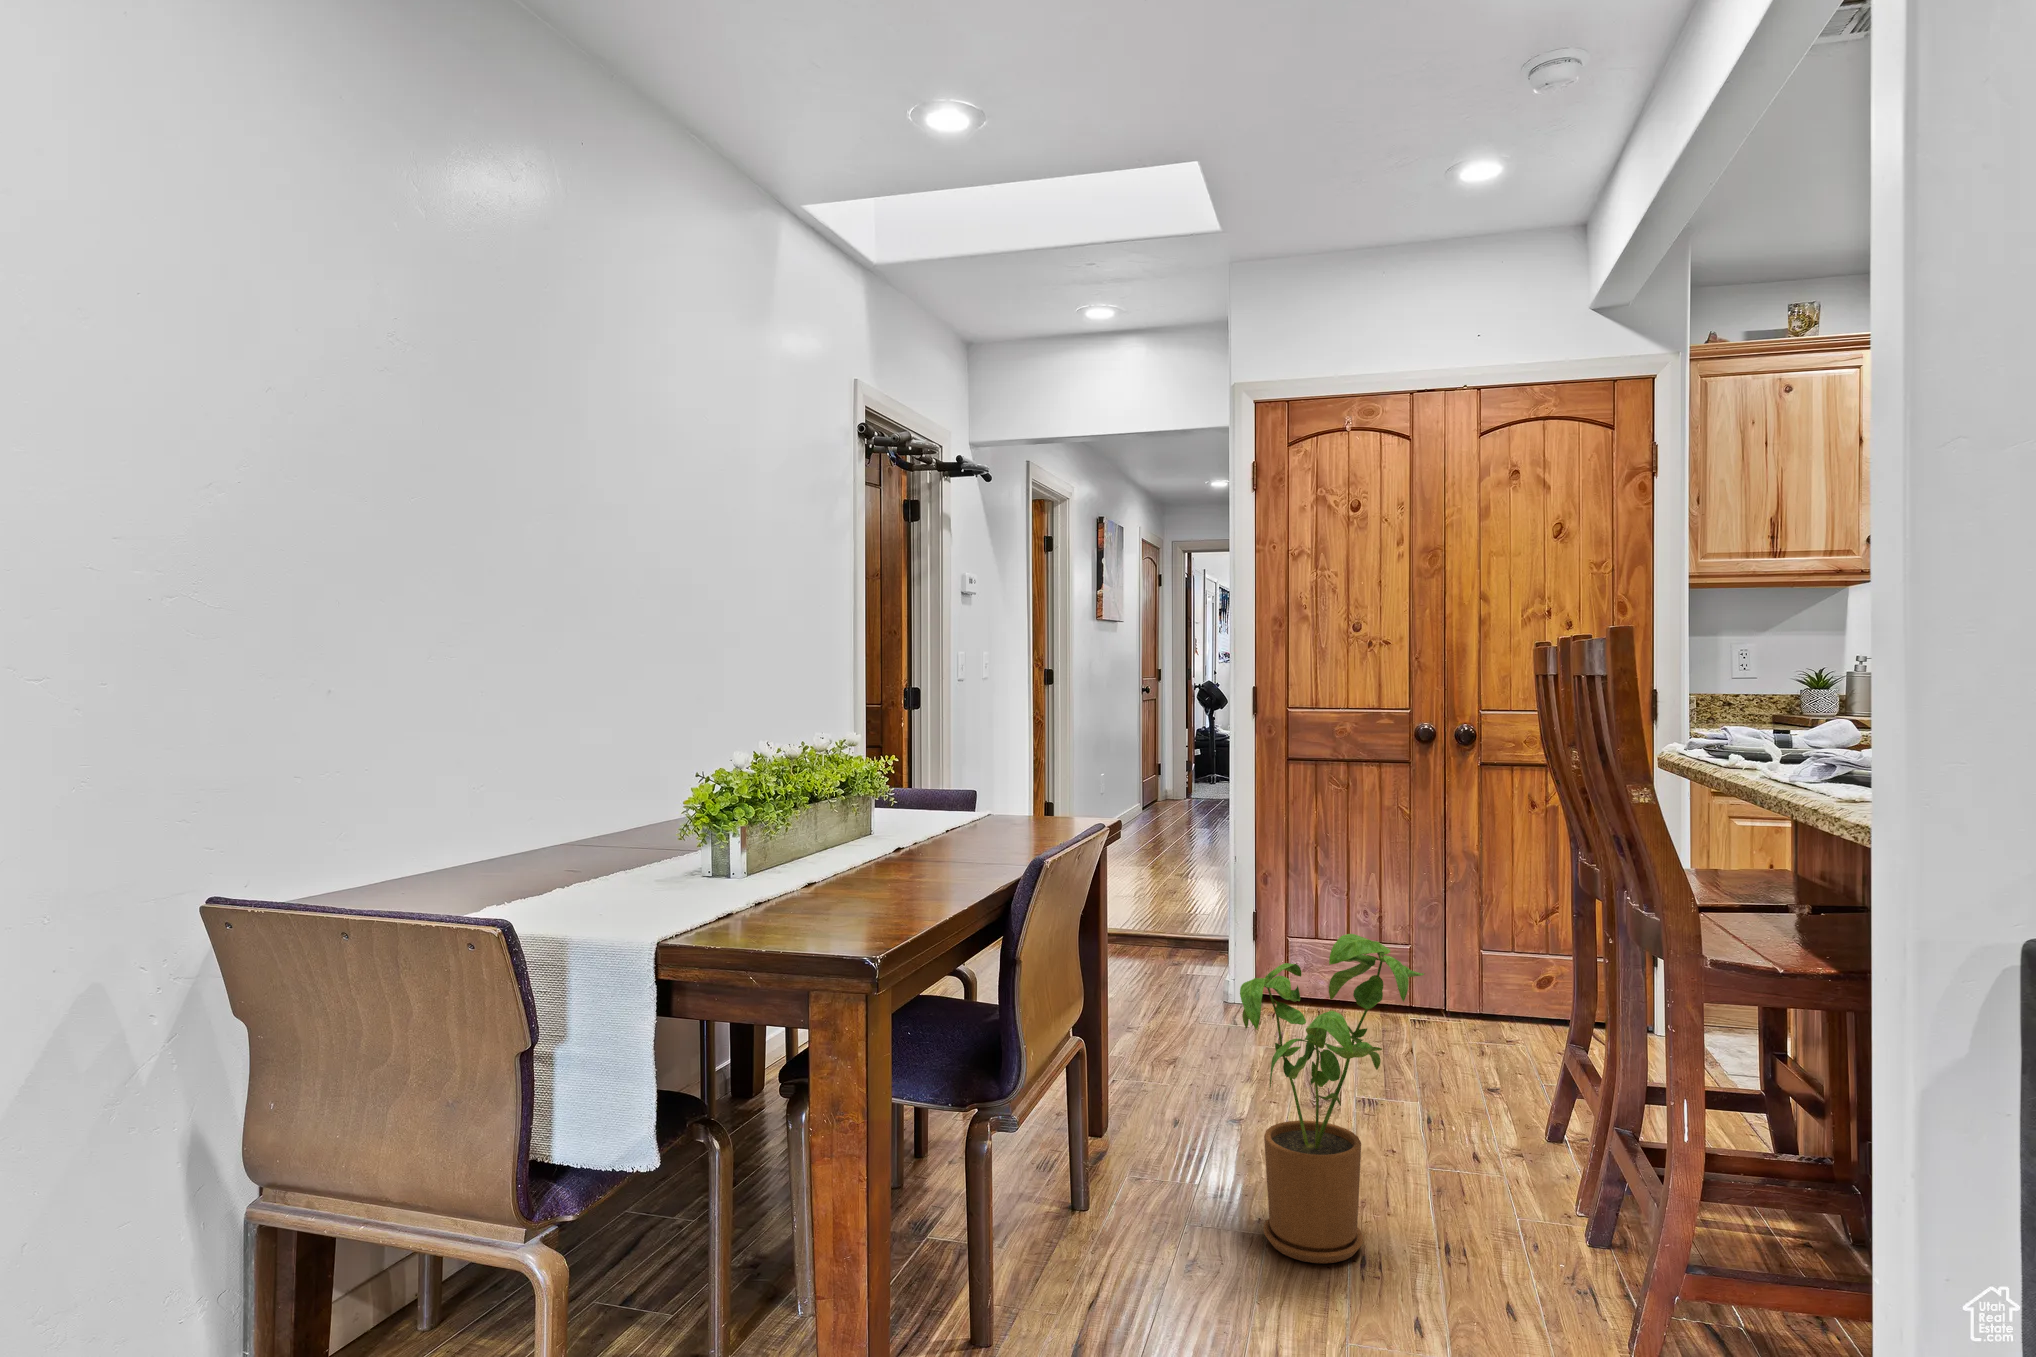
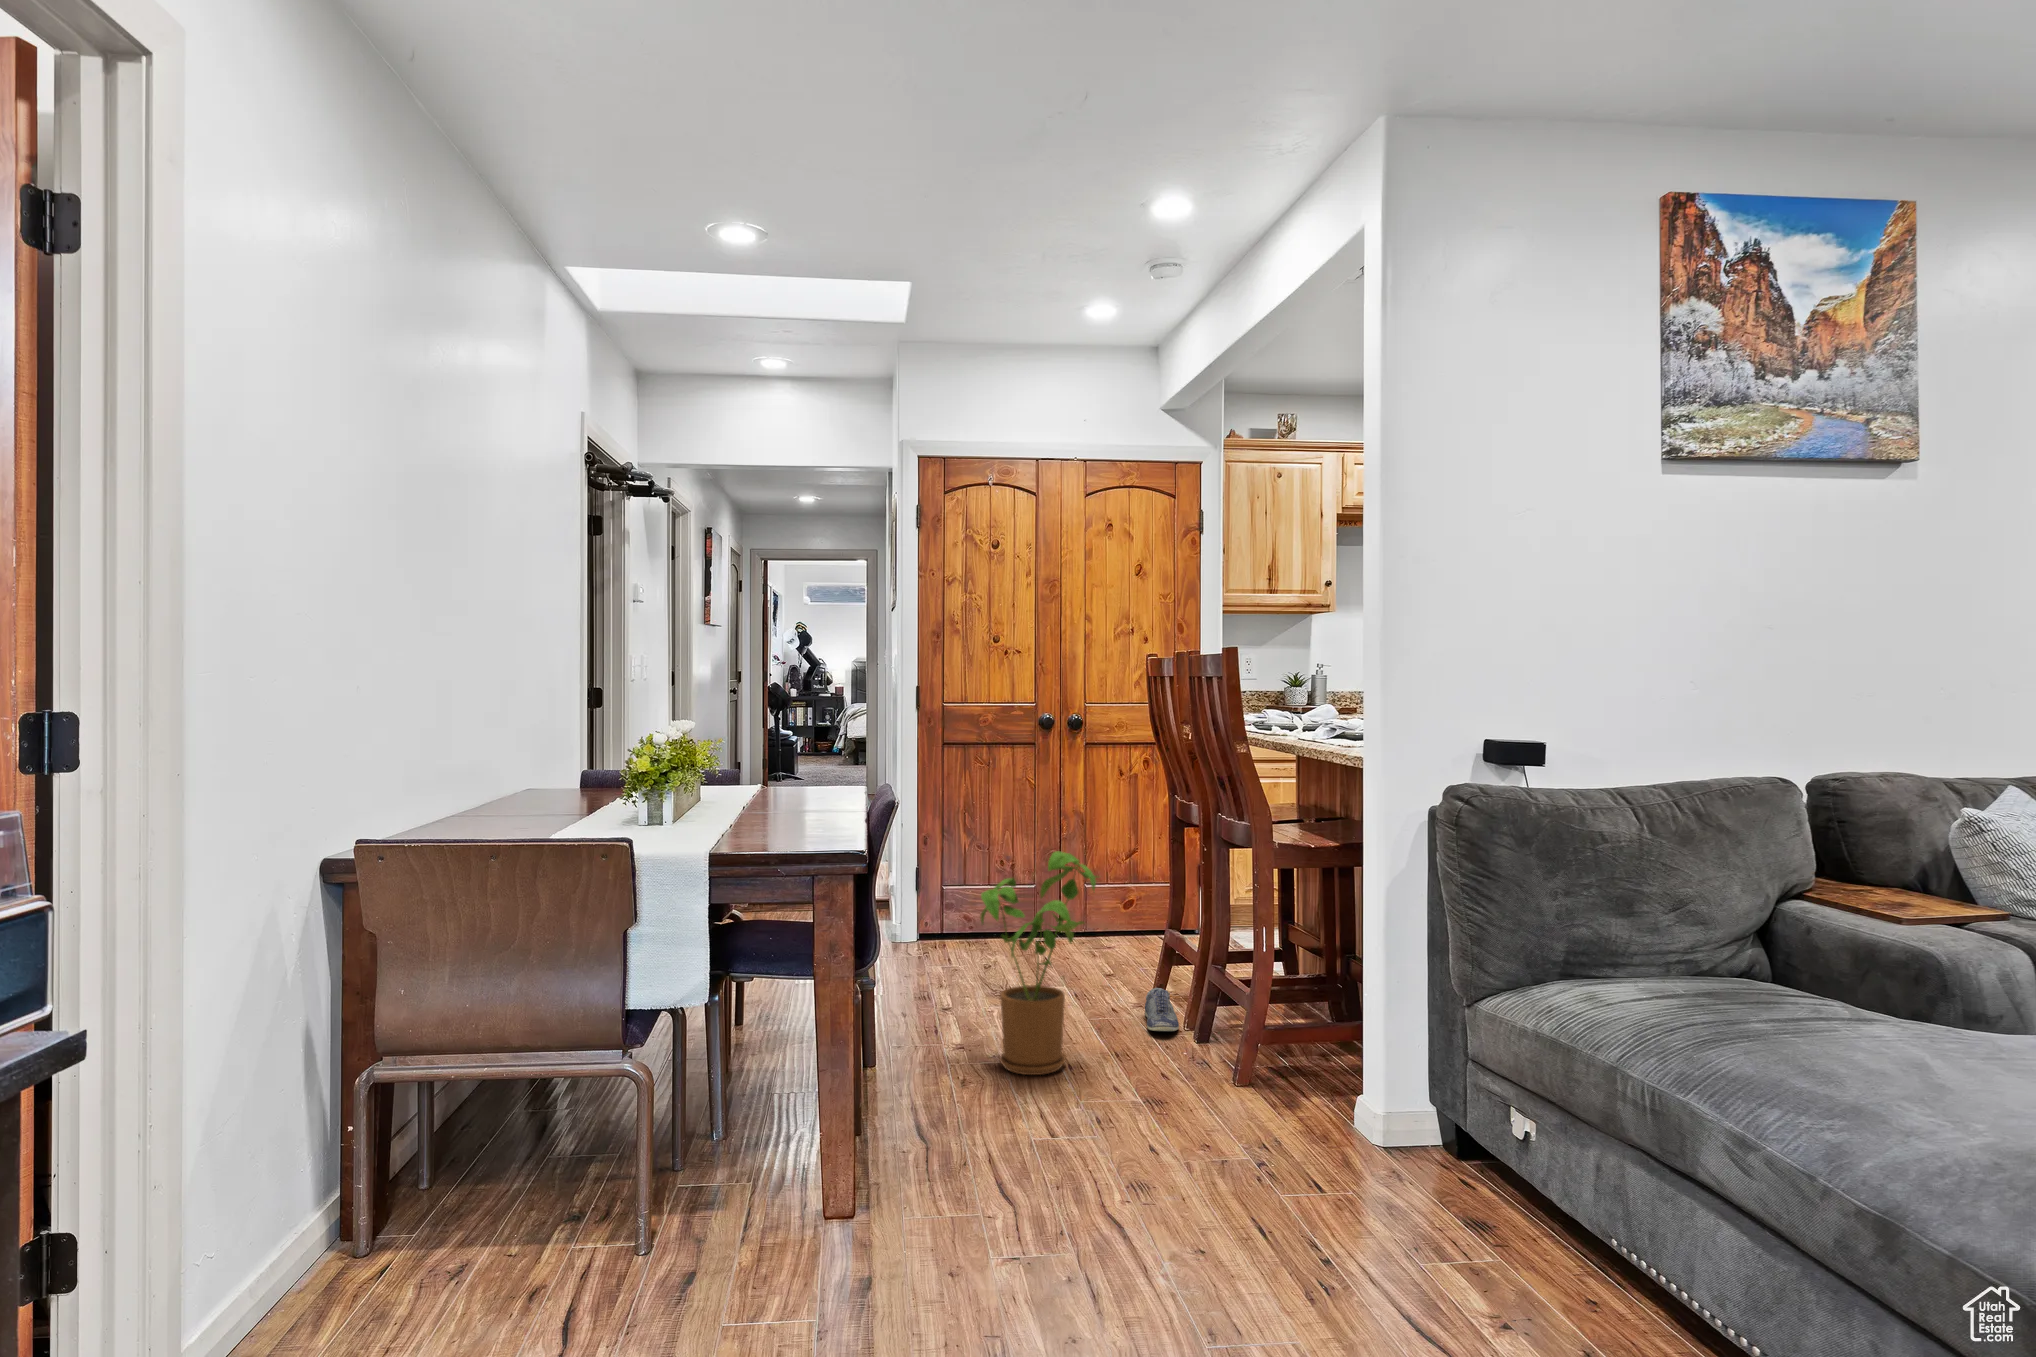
shoe: none [1516,1135,1568,1213] -> present [1145,988,1179,1031]

